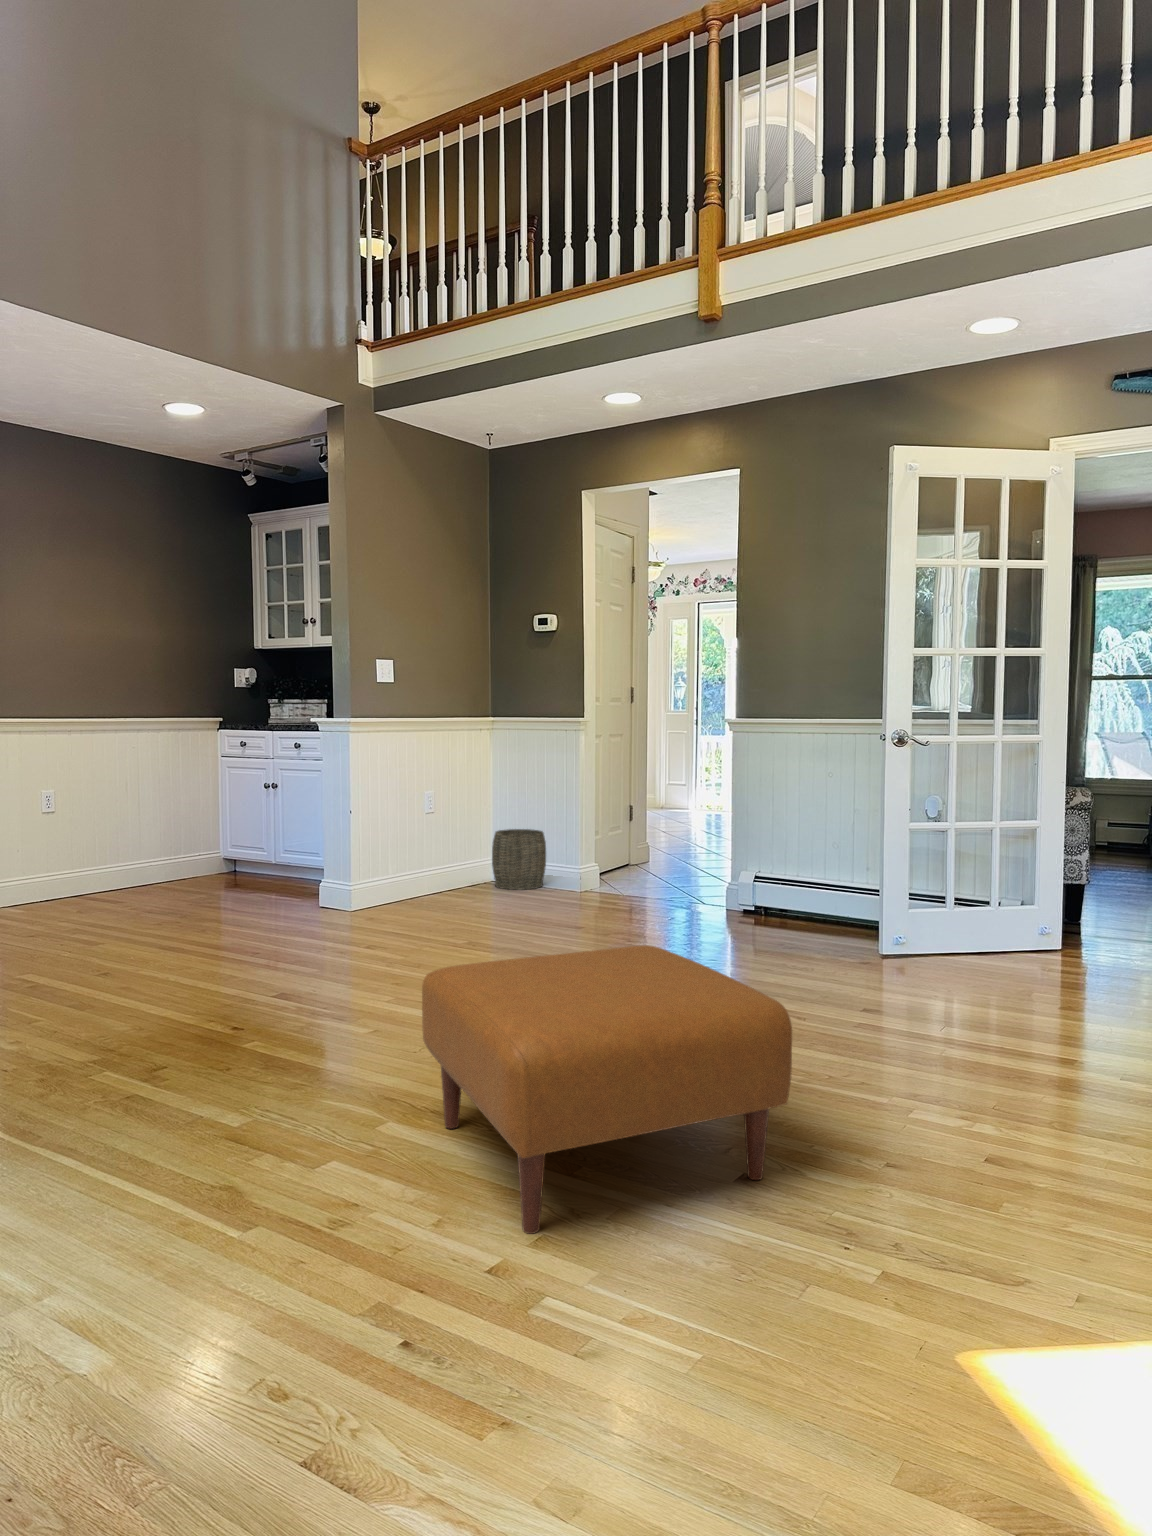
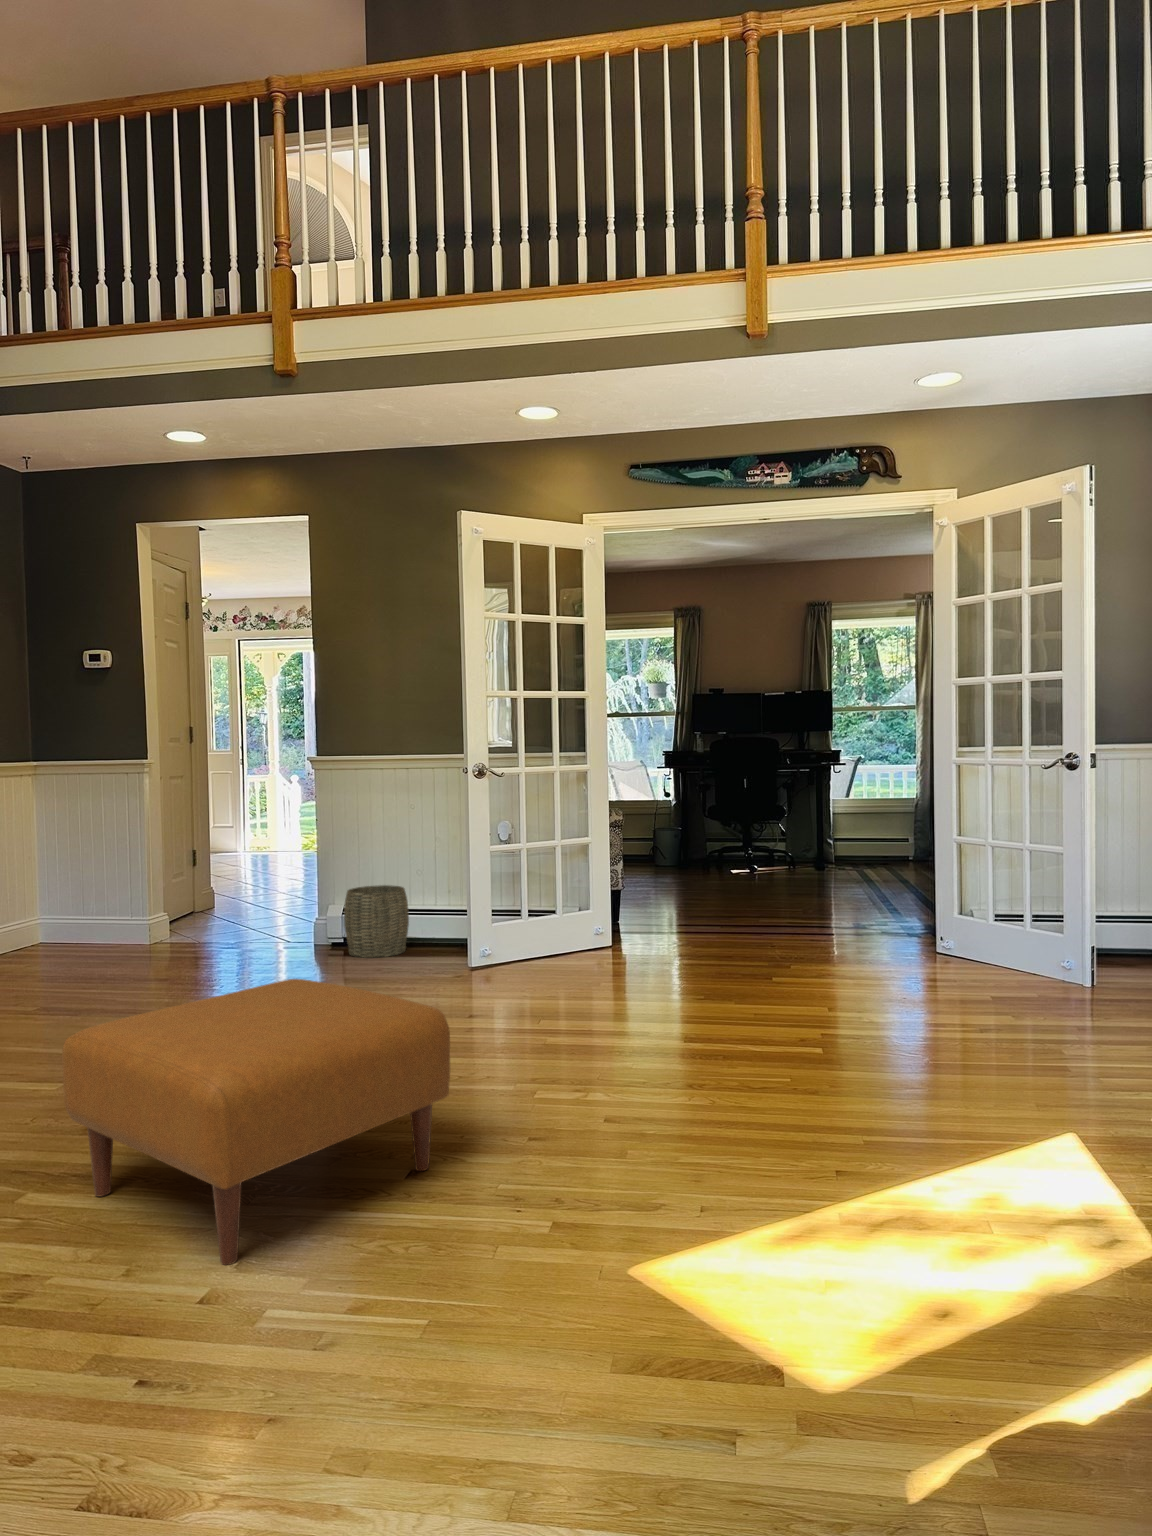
woven basket: present [492,829,546,890] -> present [344,885,409,958]

